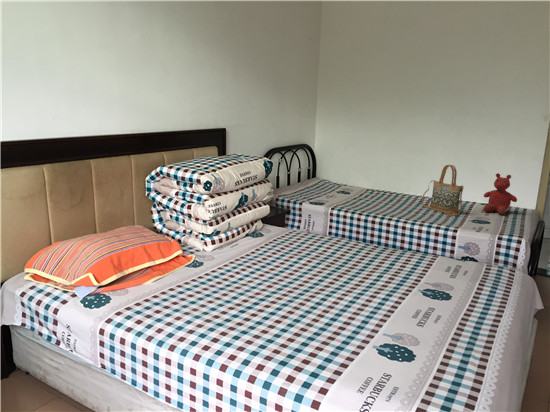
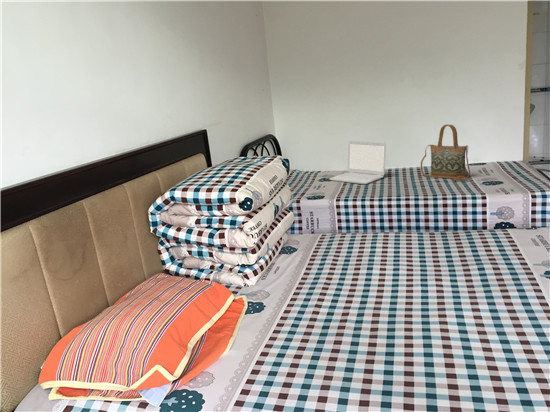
laptop: none [344,167,395,203] -> present [330,141,386,184]
teddy bear: present [483,173,517,215] -> none [481,125,518,169]

